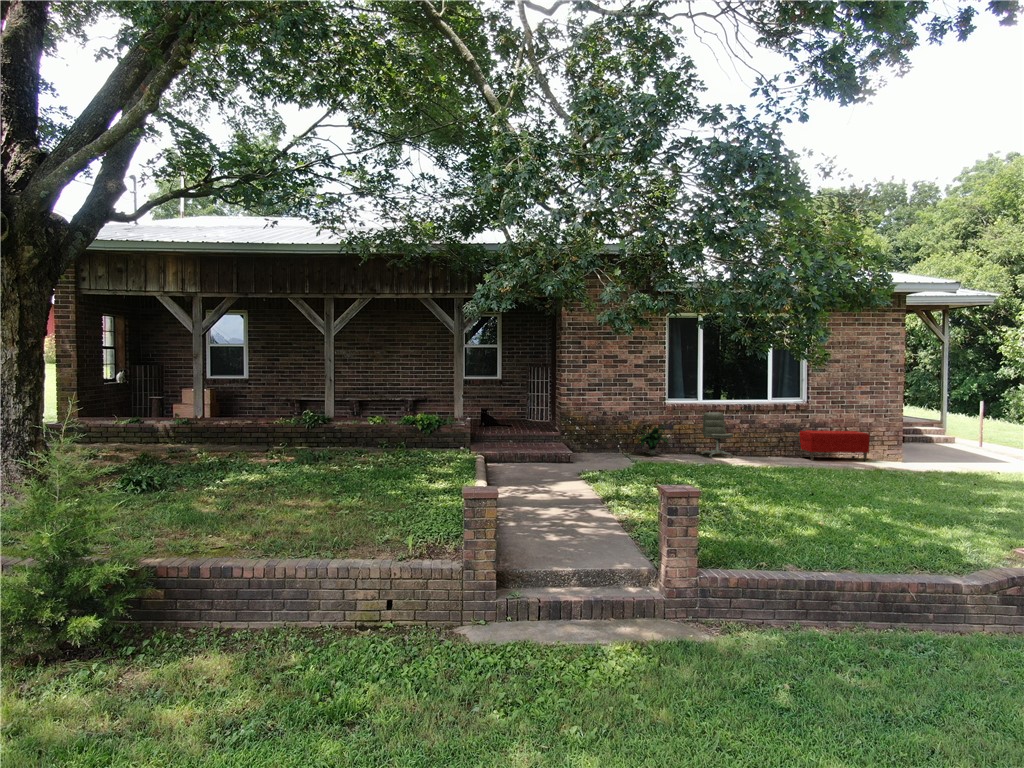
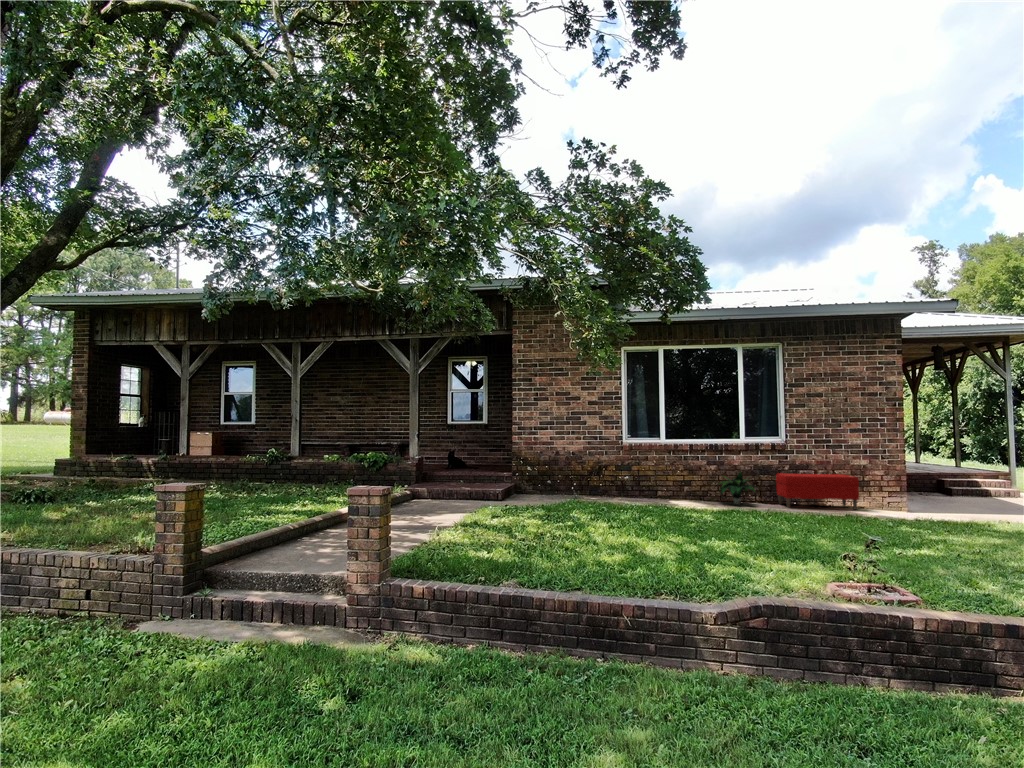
chair: present [702,412,733,457] -> none [662,453,694,503]
potted plant: present [637,426,668,455] -> present [720,472,755,505]

